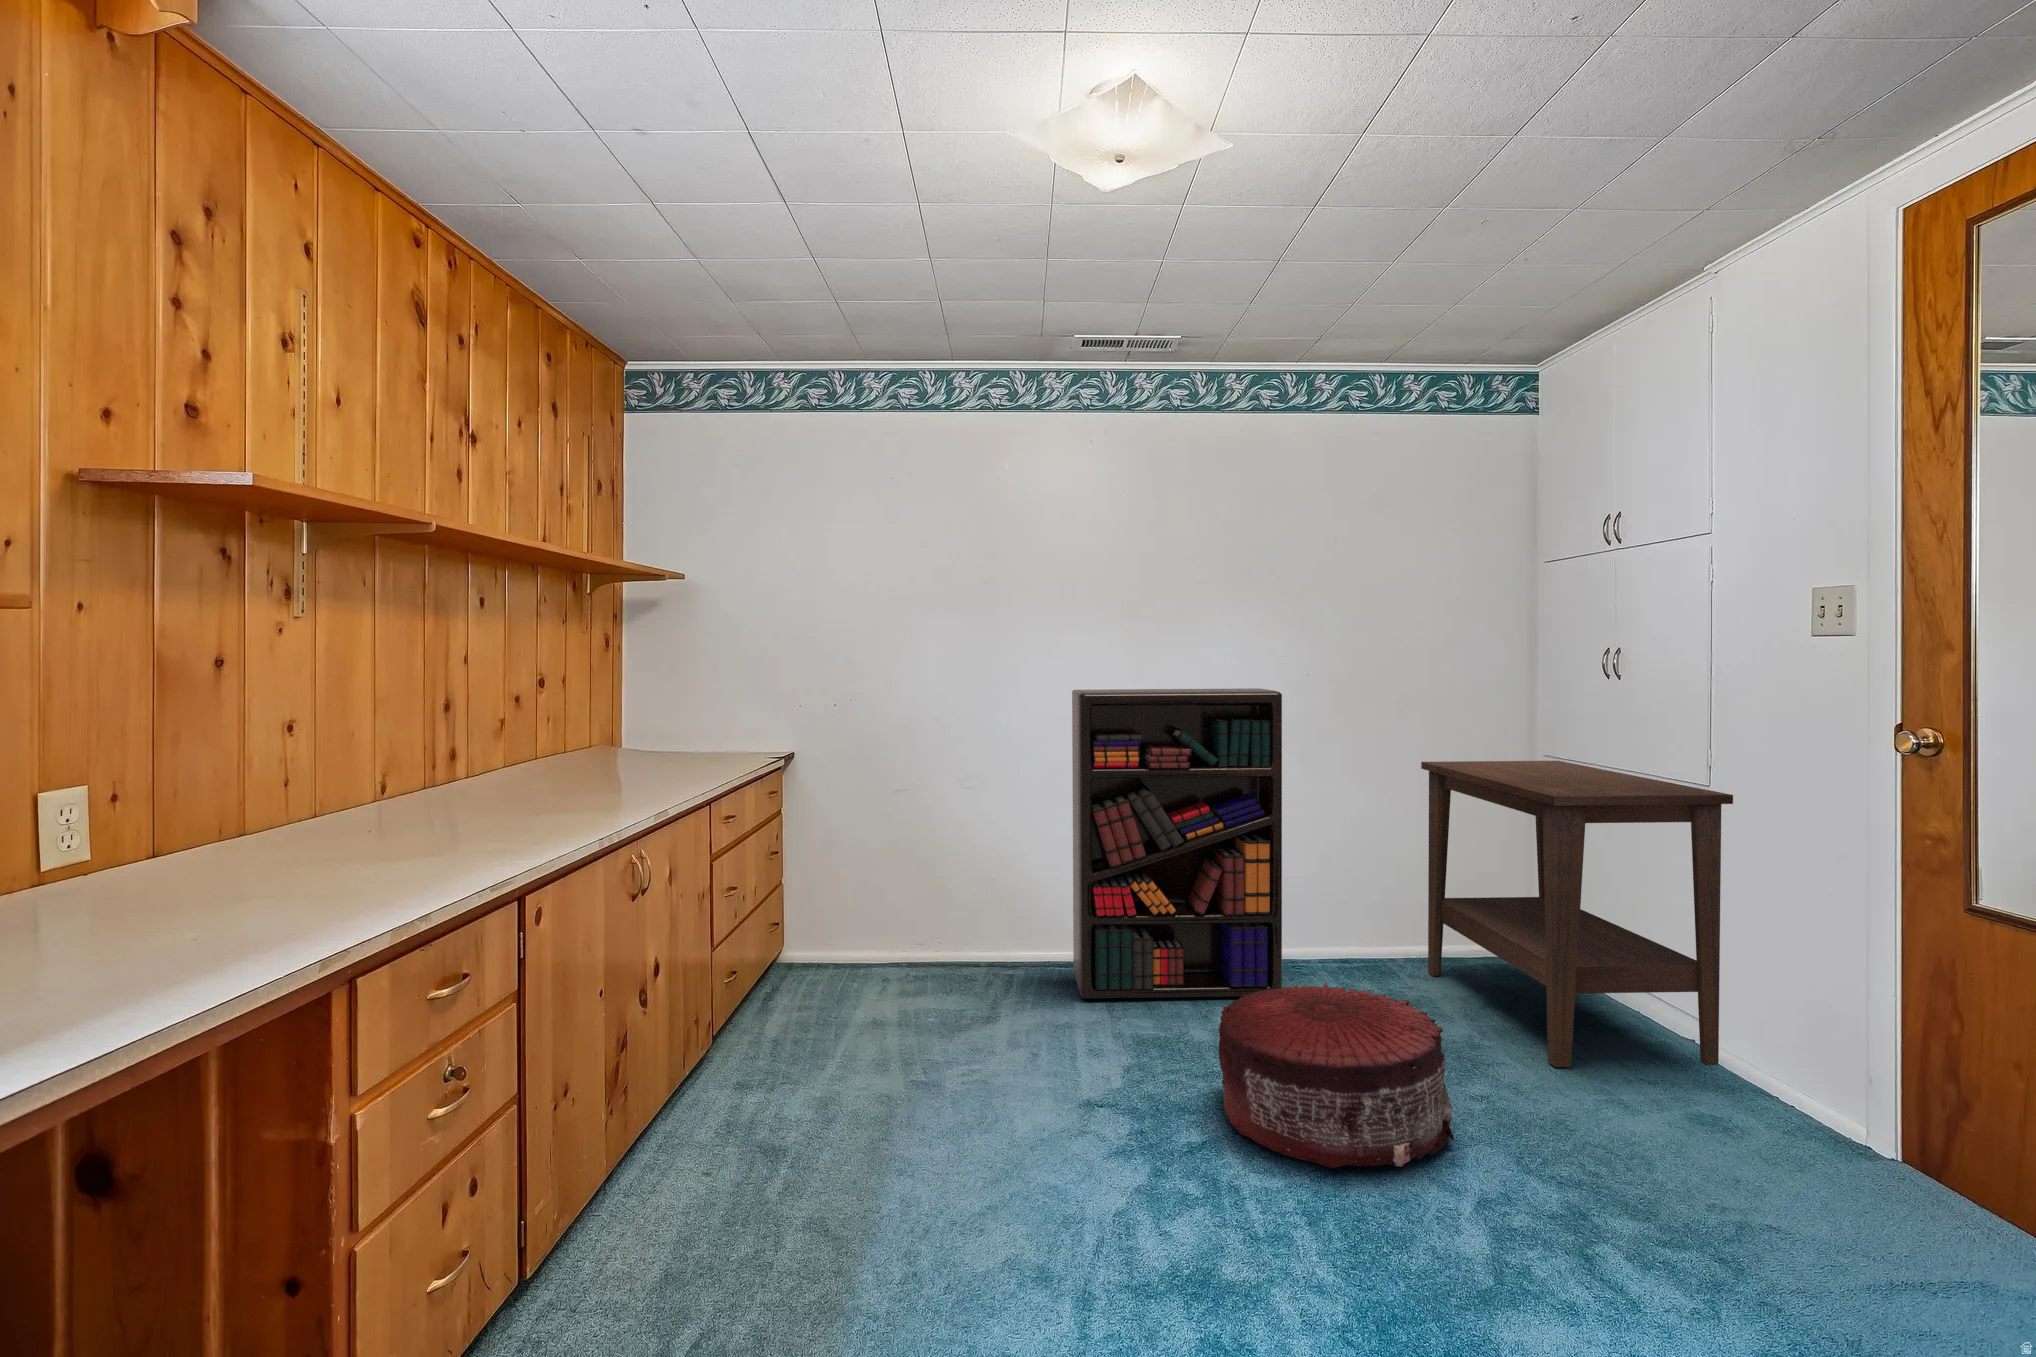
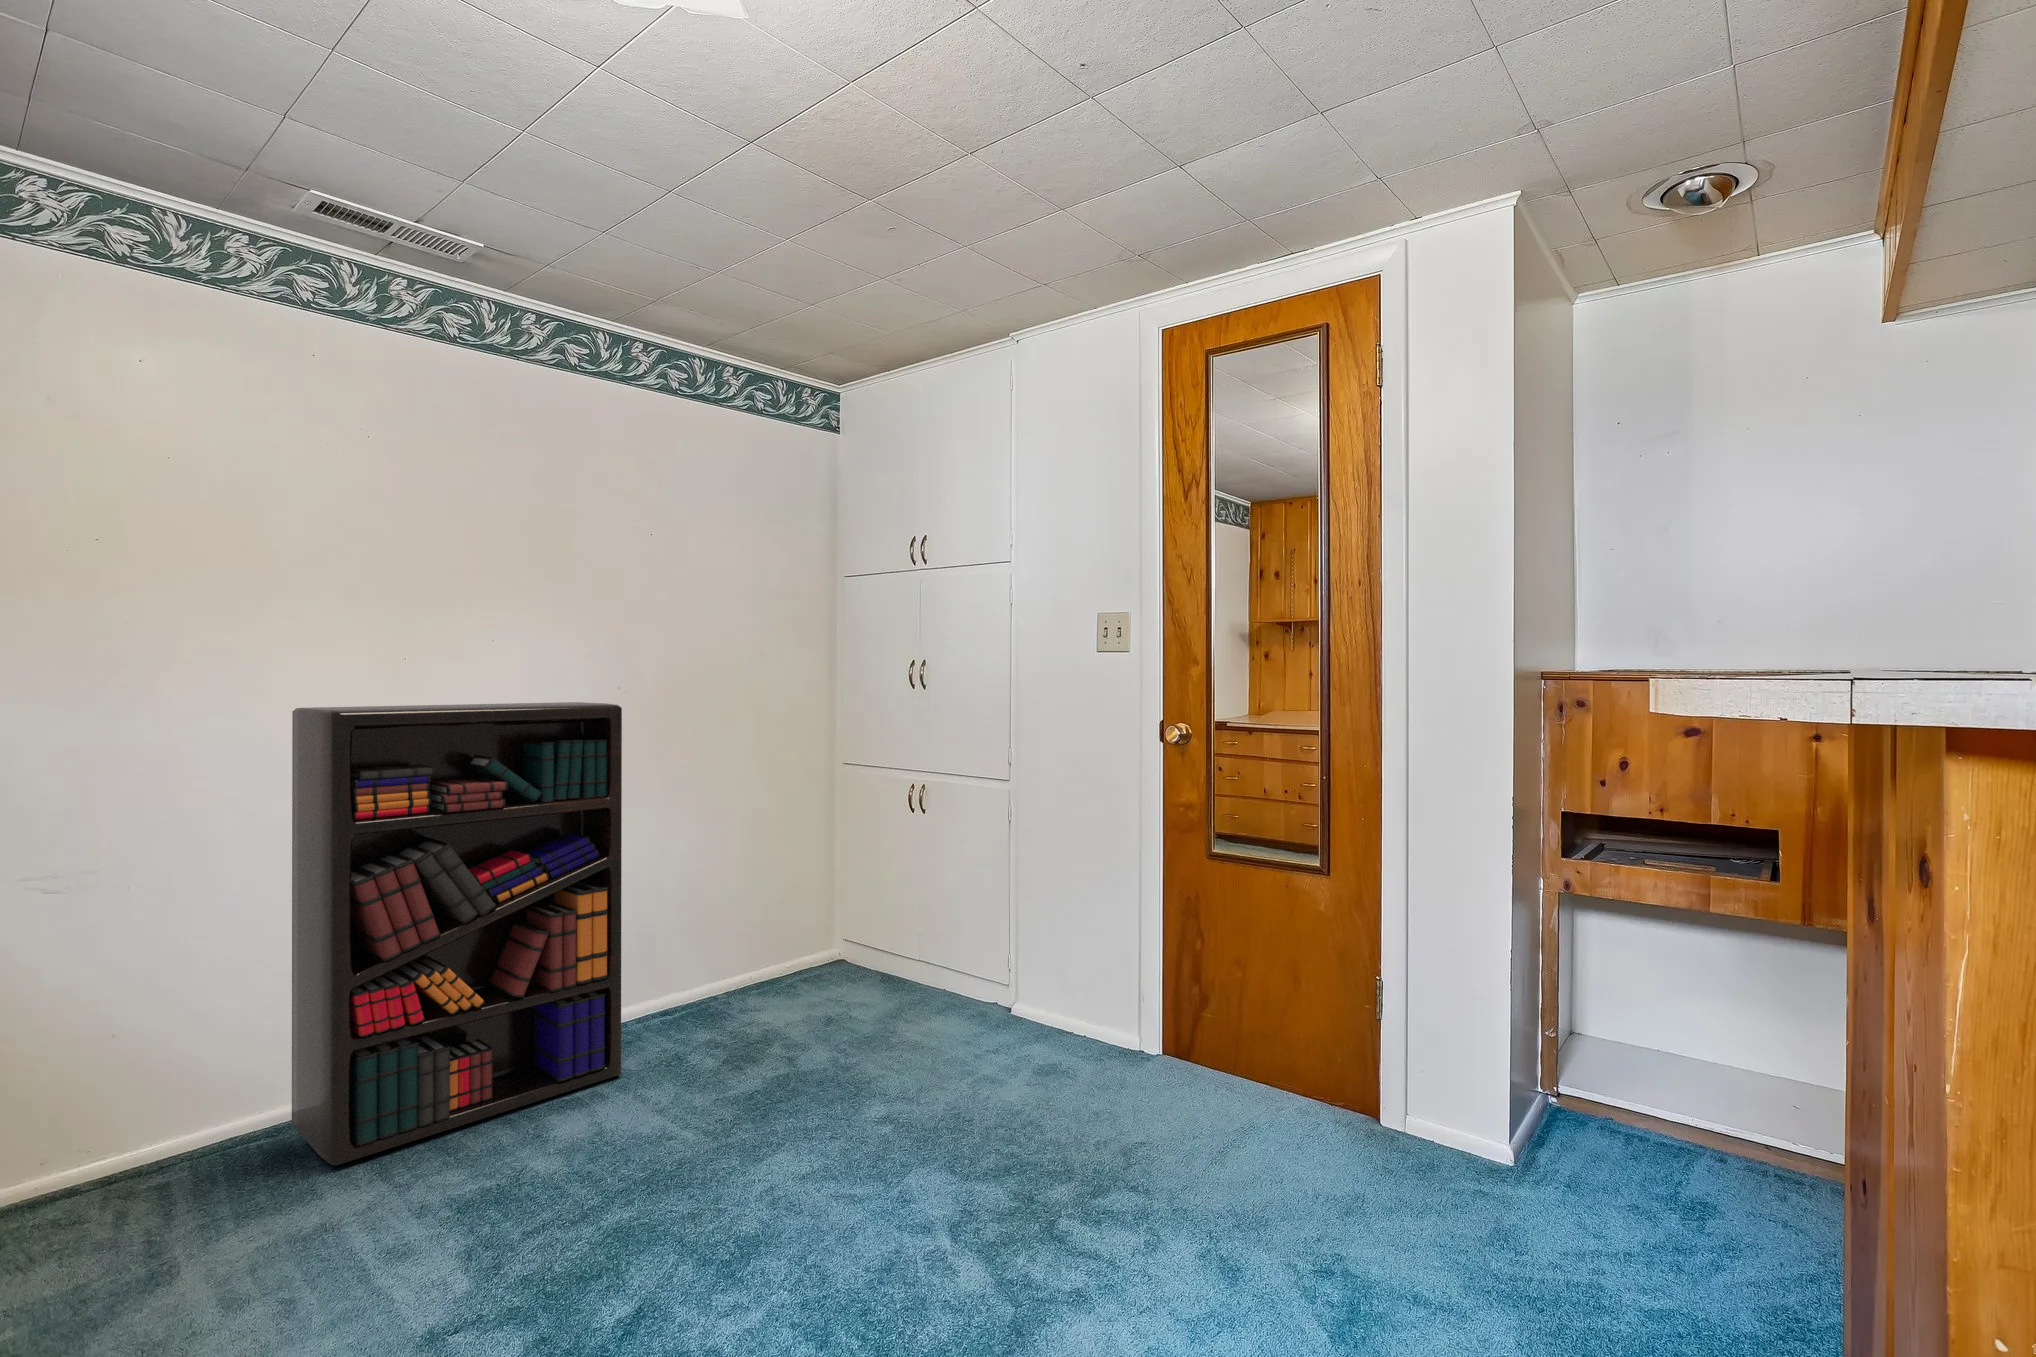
side table: present [1421,761,1733,1067] -> none [750,768,1037,1065]
pouf: present [1219,983,1454,1168] -> none [617,1036,898,1274]

